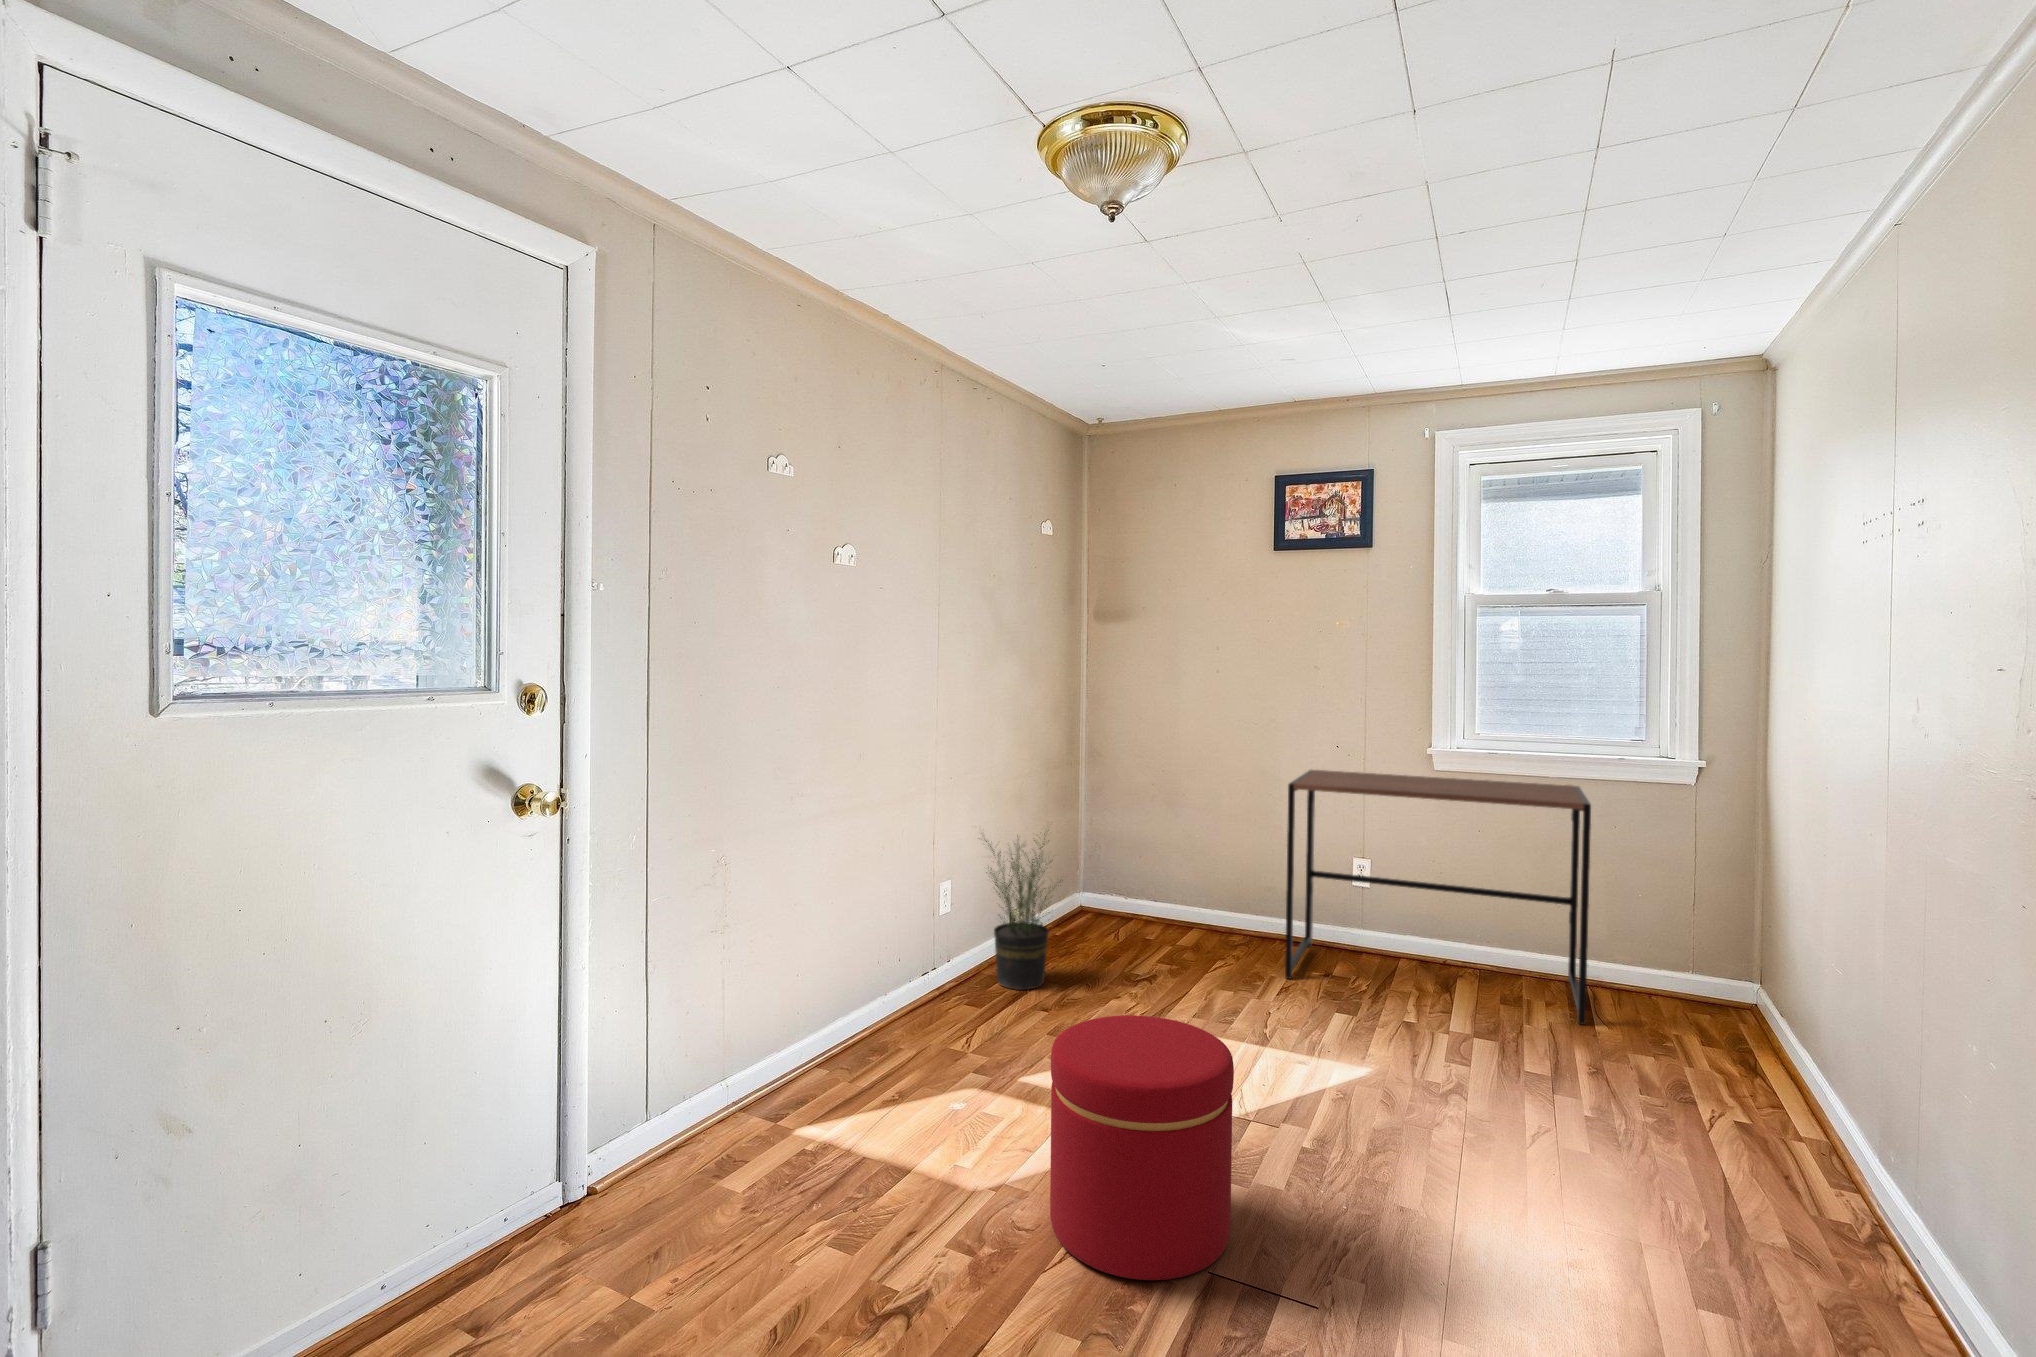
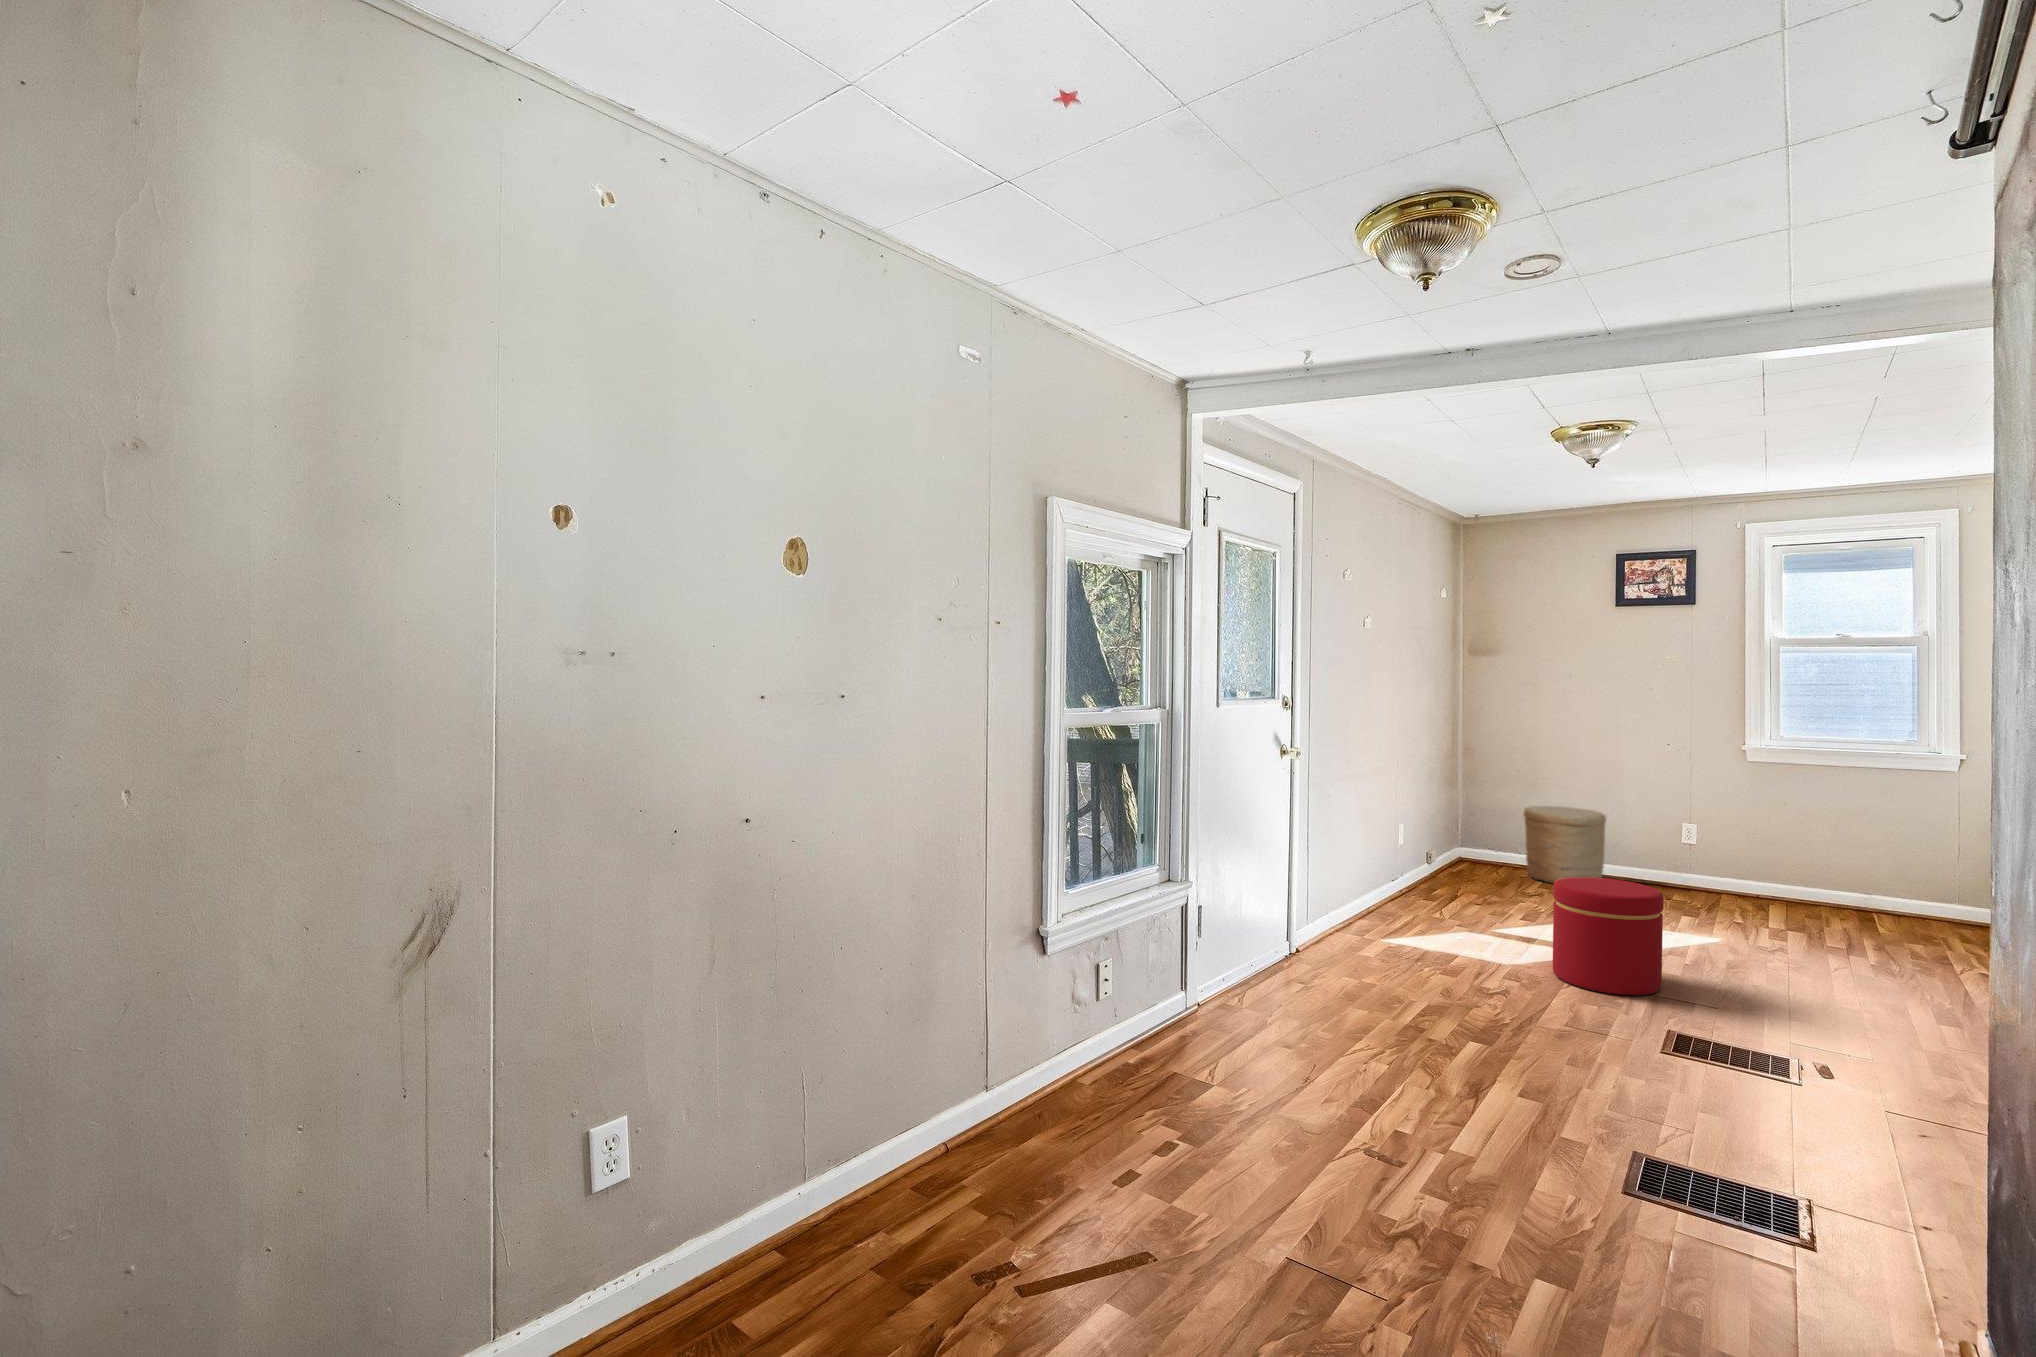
desk: present [1285,769,1591,1024] -> none [1638,761,1875,929]
potted plant: present [984,830,1061,990] -> none [1413,789,1485,895]
woven basket: none [1149,835,1256,956] -> present [1523,806,1606,883]

